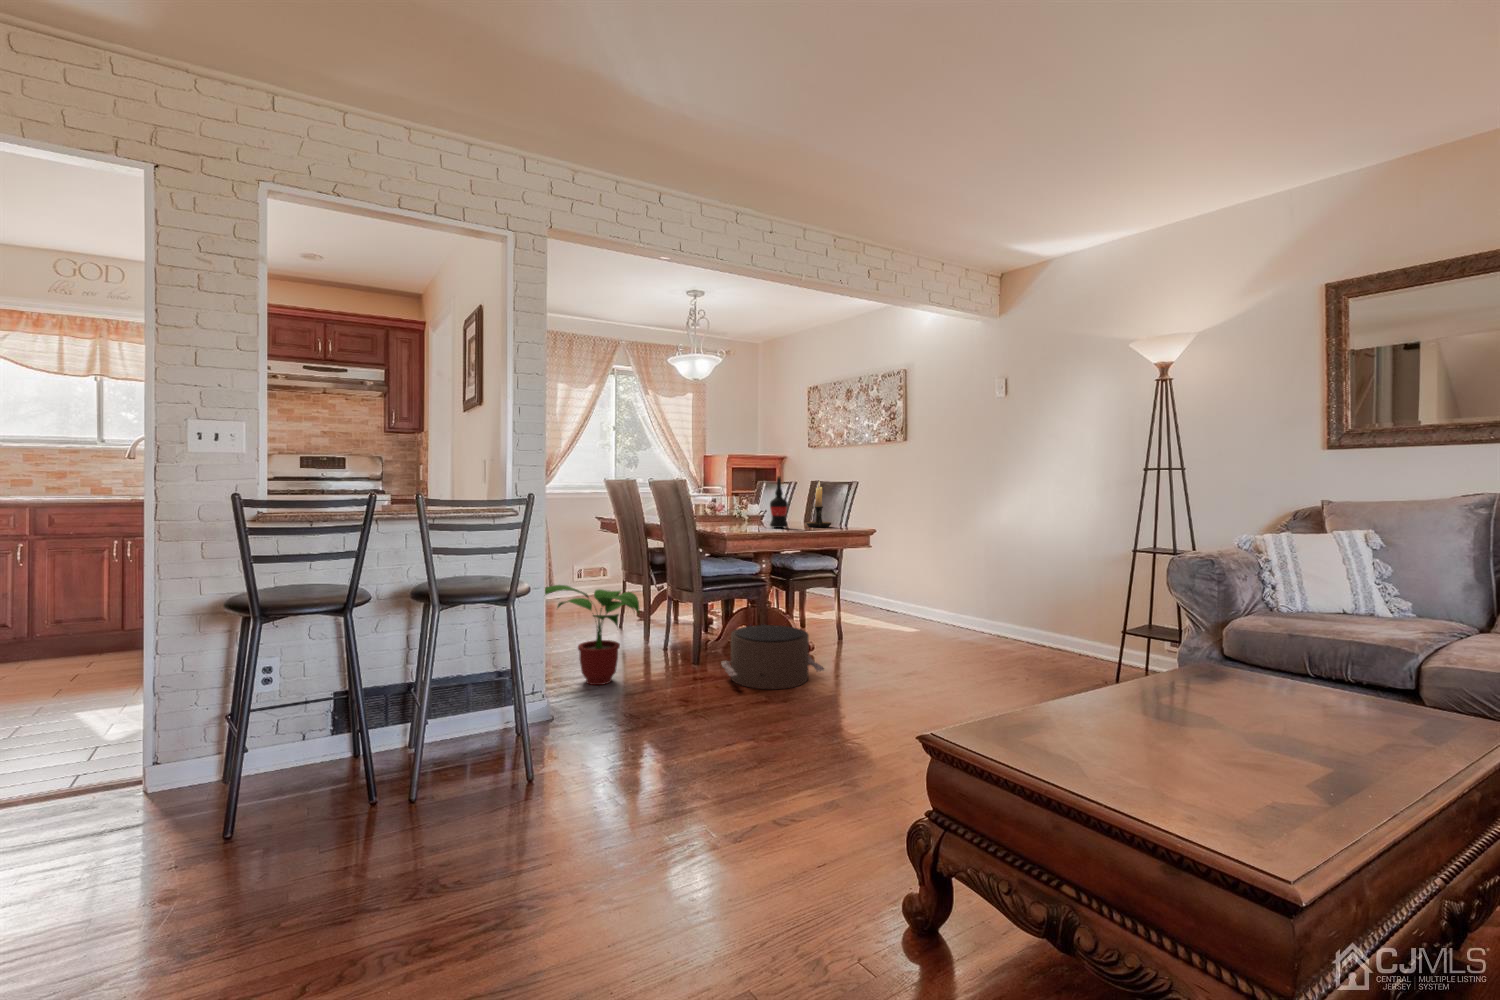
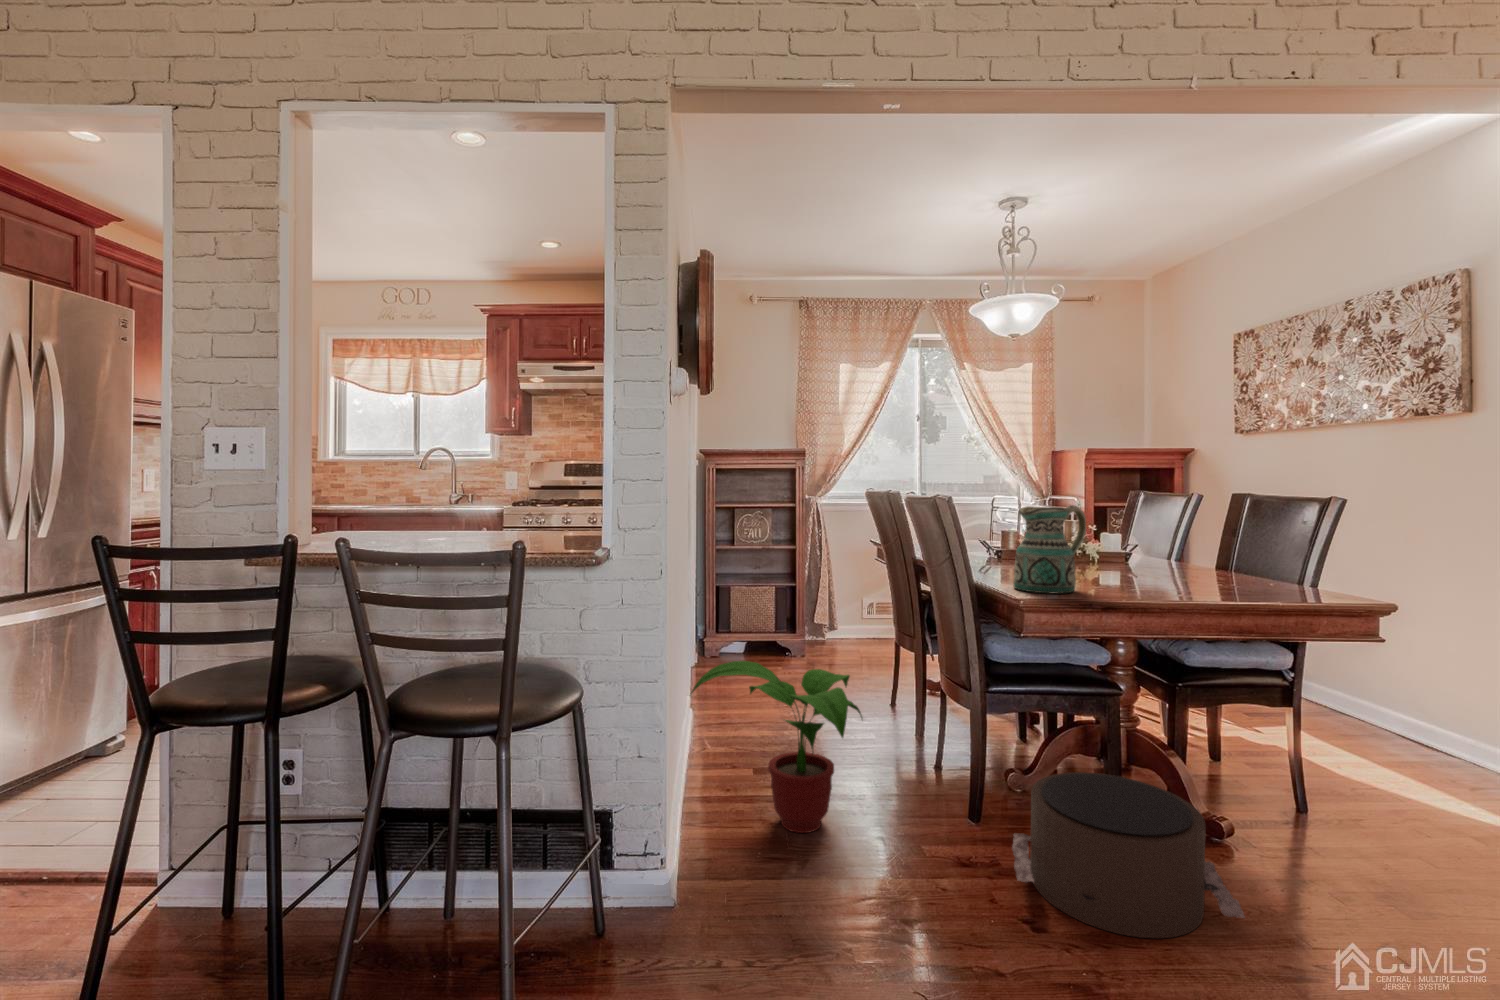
wine bottle: present [770,476,788,528] -> none [1127,489,1167,589]
candle holder: present [806,481,831,527] -> none [1212,497,1272,592]
ceramic pitcher: none [717,484,752,531] -> present [1014,505,1086,594]

